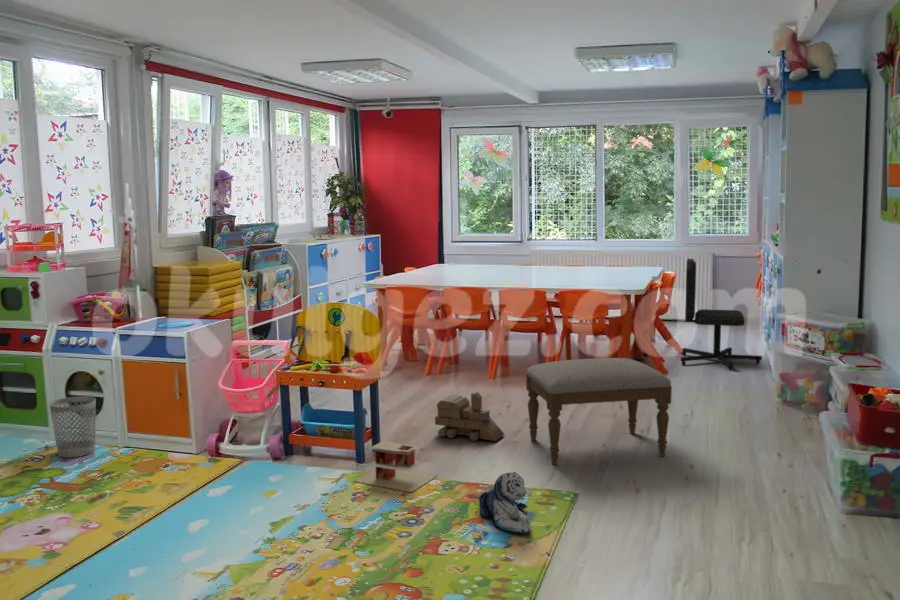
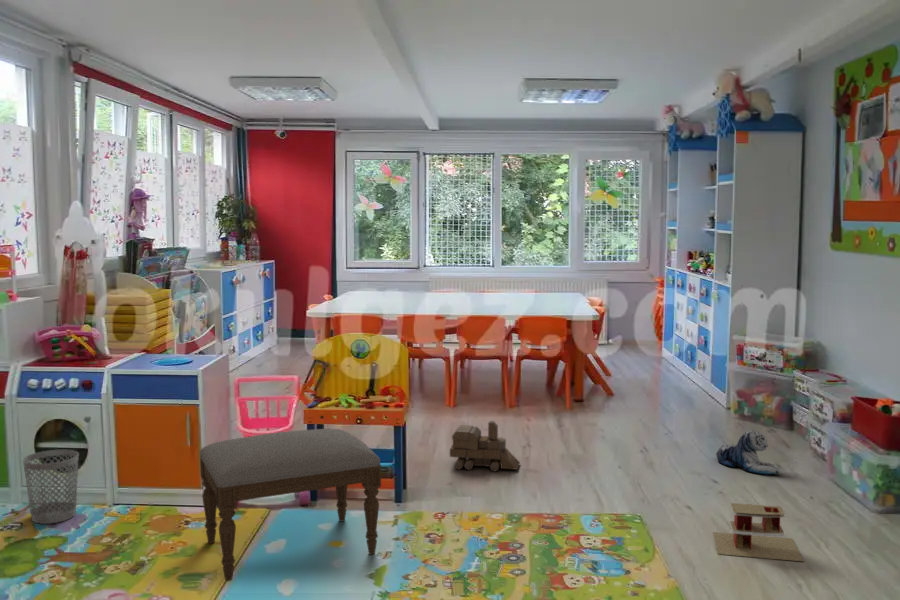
chair: present [681,259,762,370] -> none [608,284,685,389]
ottoman: present [526,358,672,464] -> present [200,429,381,581]
toy house: present [355,441,436,492] -> present [713,503,803,561]
plush toy: present [479,472,531,534] -> present [716,431,781,475]

